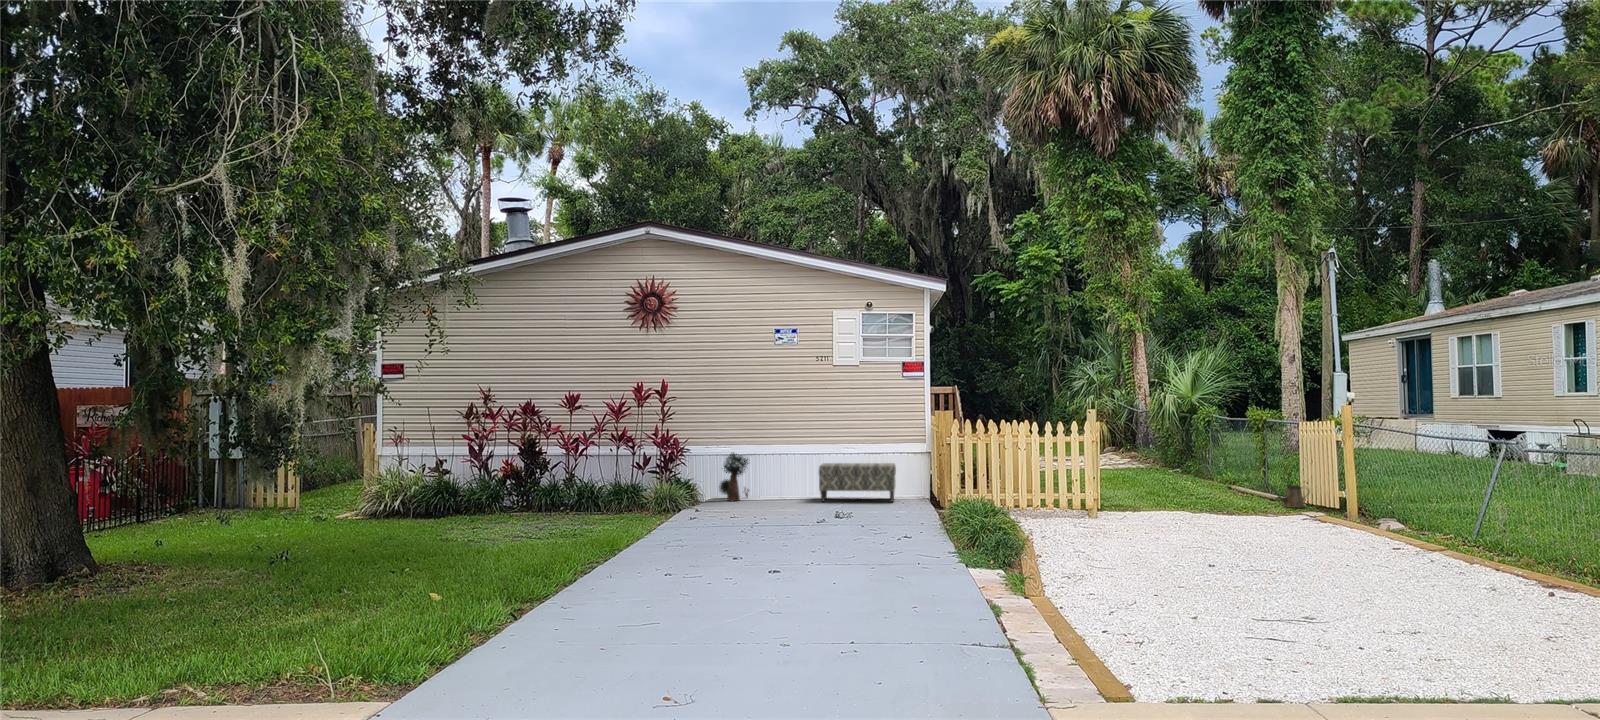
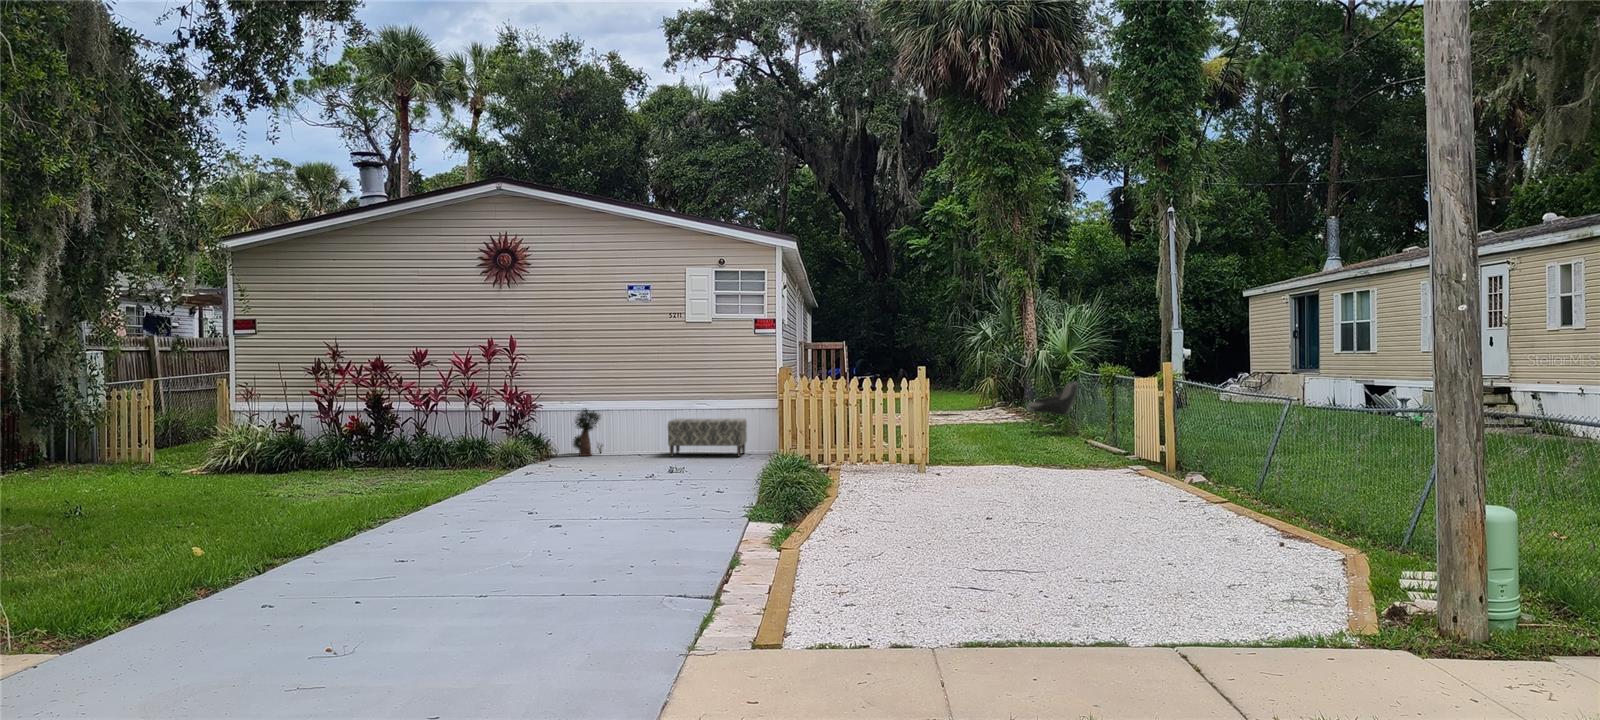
lounge chair: none [1161,425,1219,482] -> present [1027,381,1078,436]
watering can: present [1268,483,1310,508] -> none [1096,436,1137,461]

